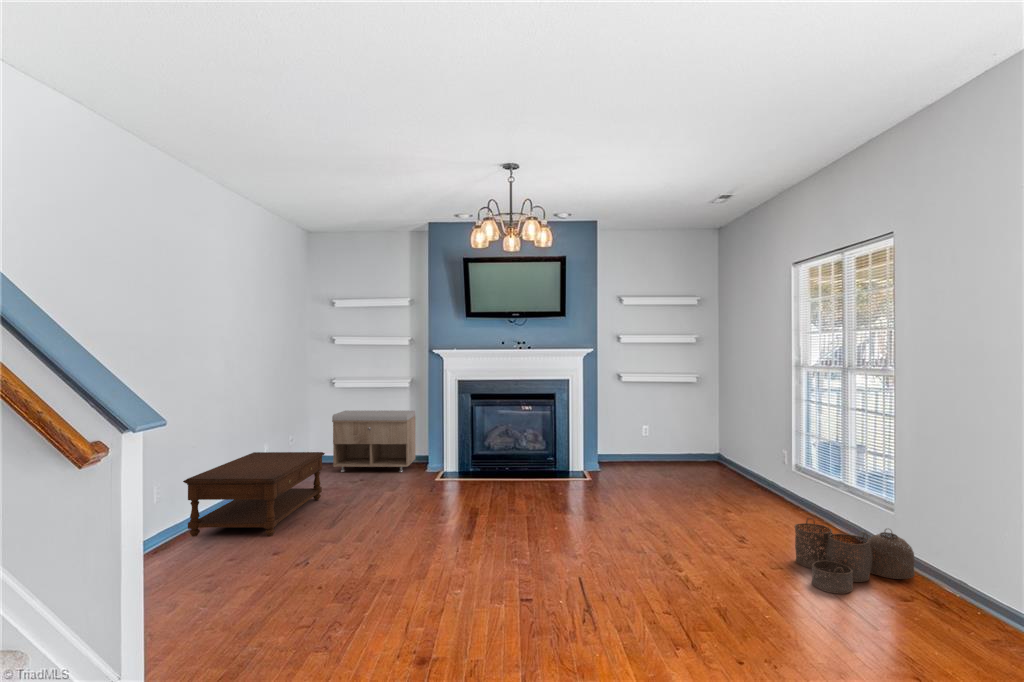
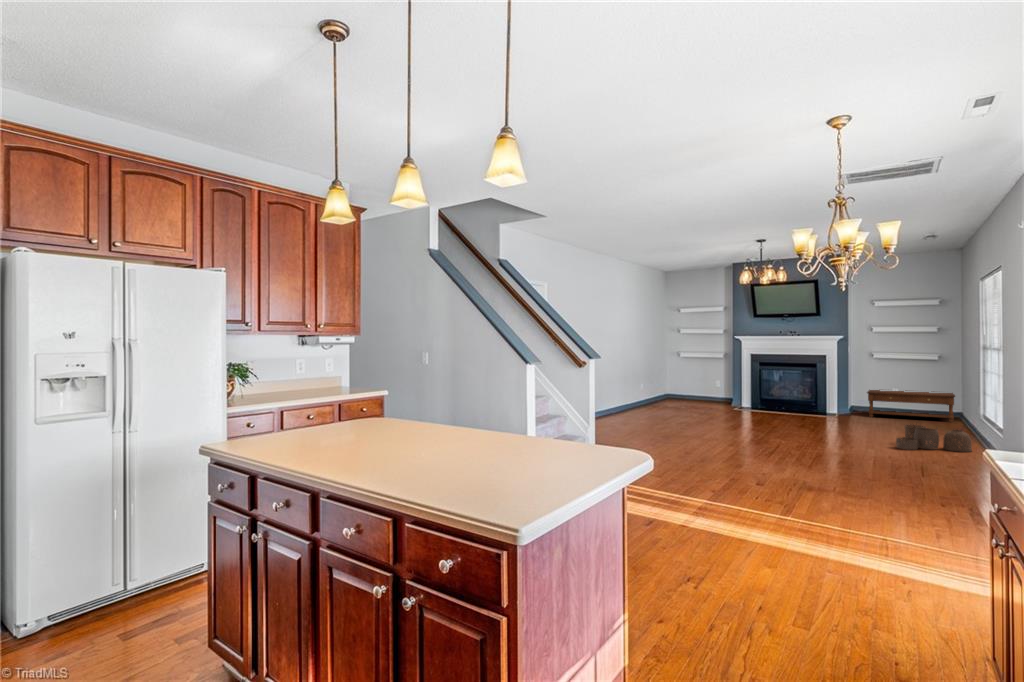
storage bench: present [332,410,416,472] -> none [678,372,728,407]
coffee table: present [183,452,325,537] -> present [867,390,955,422]

